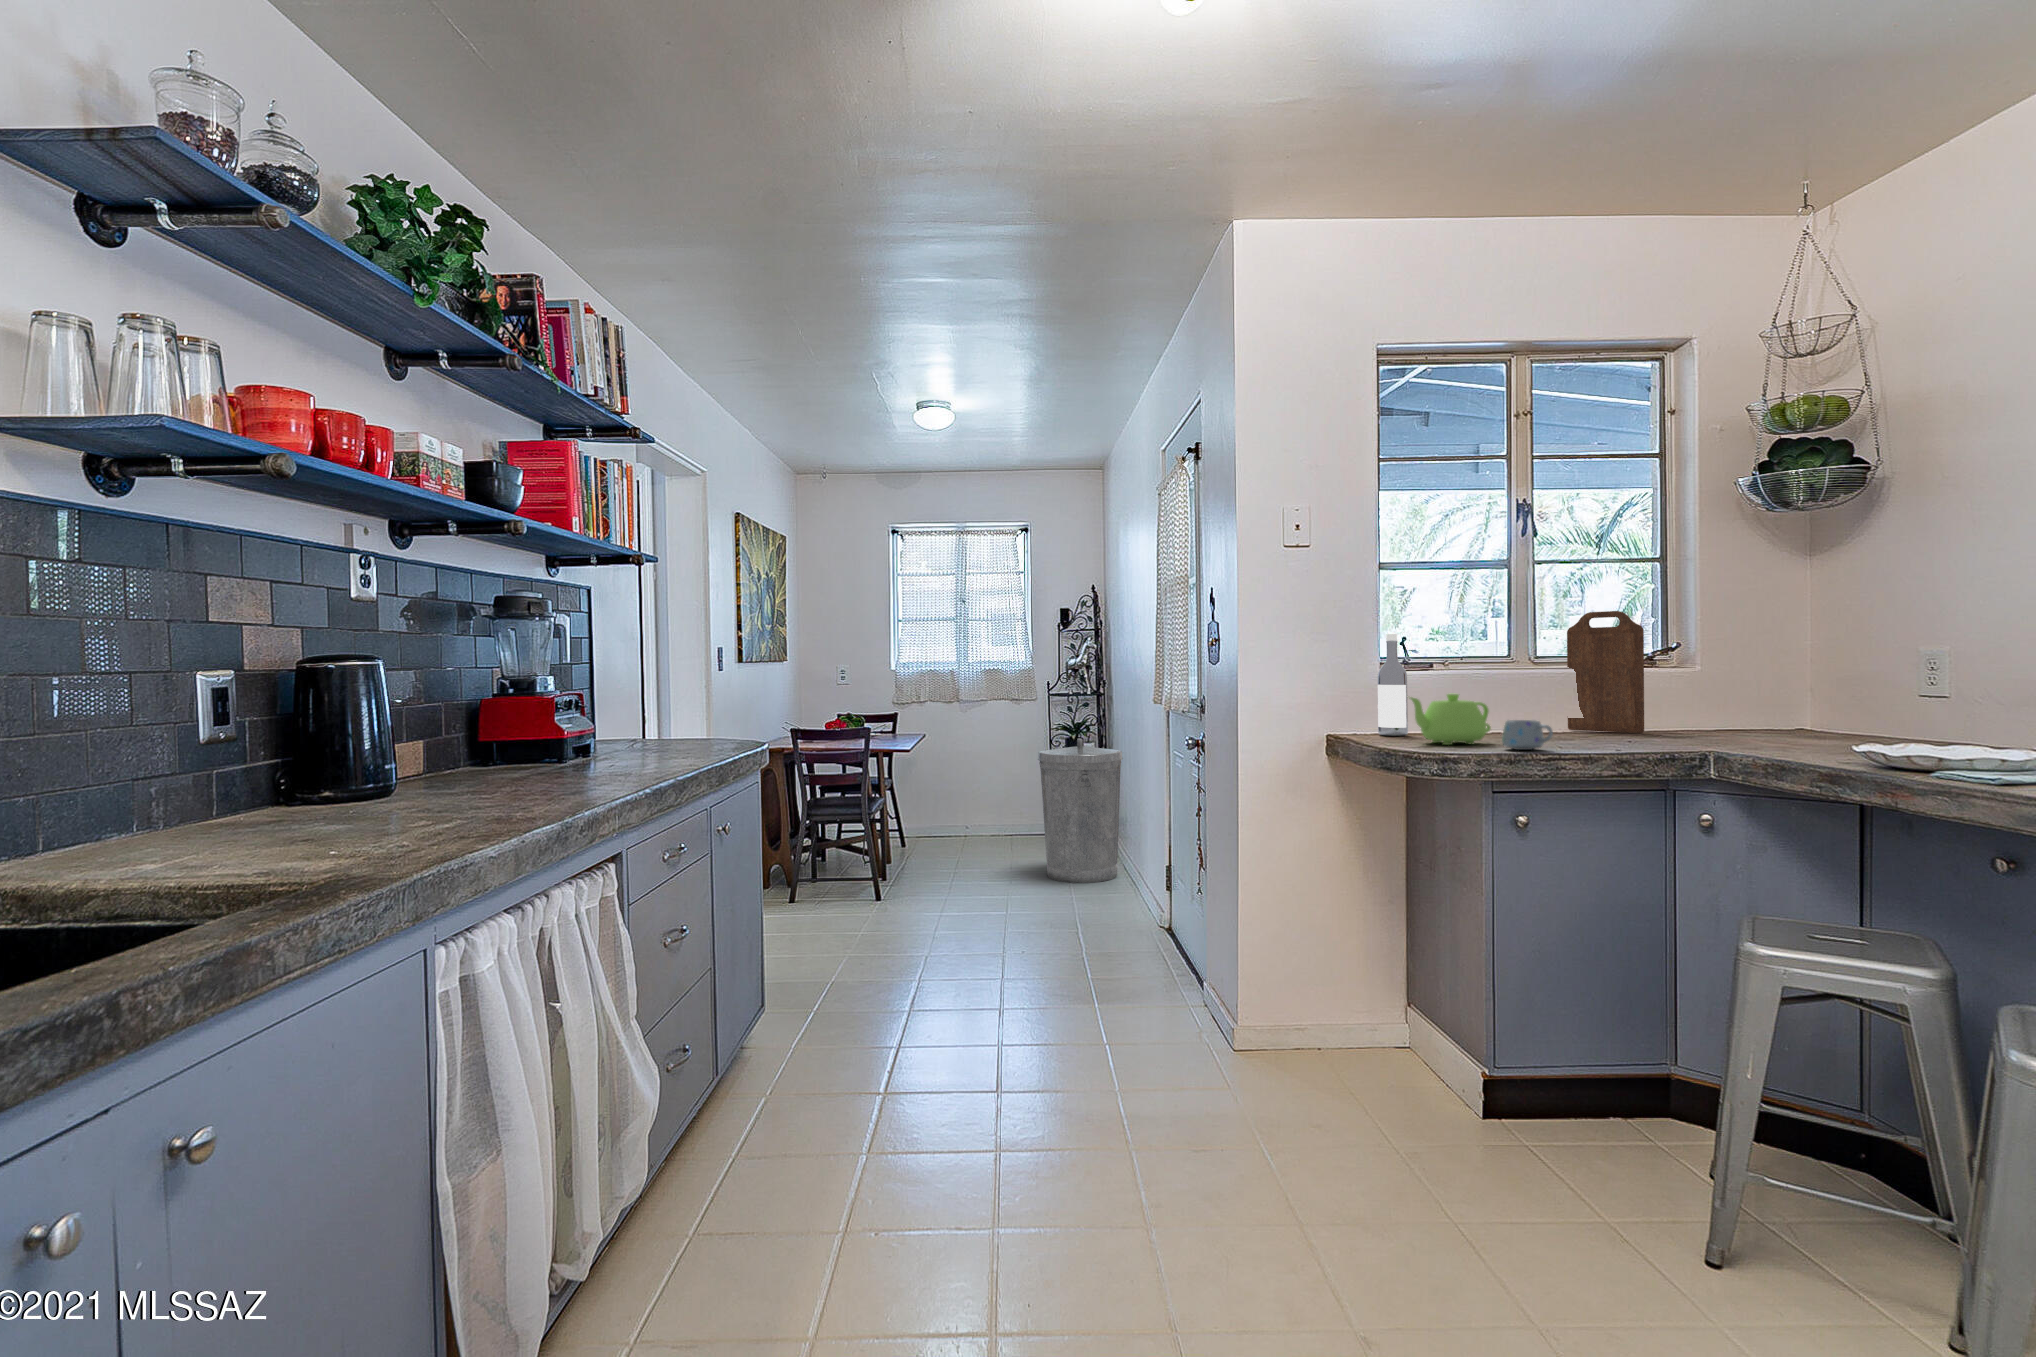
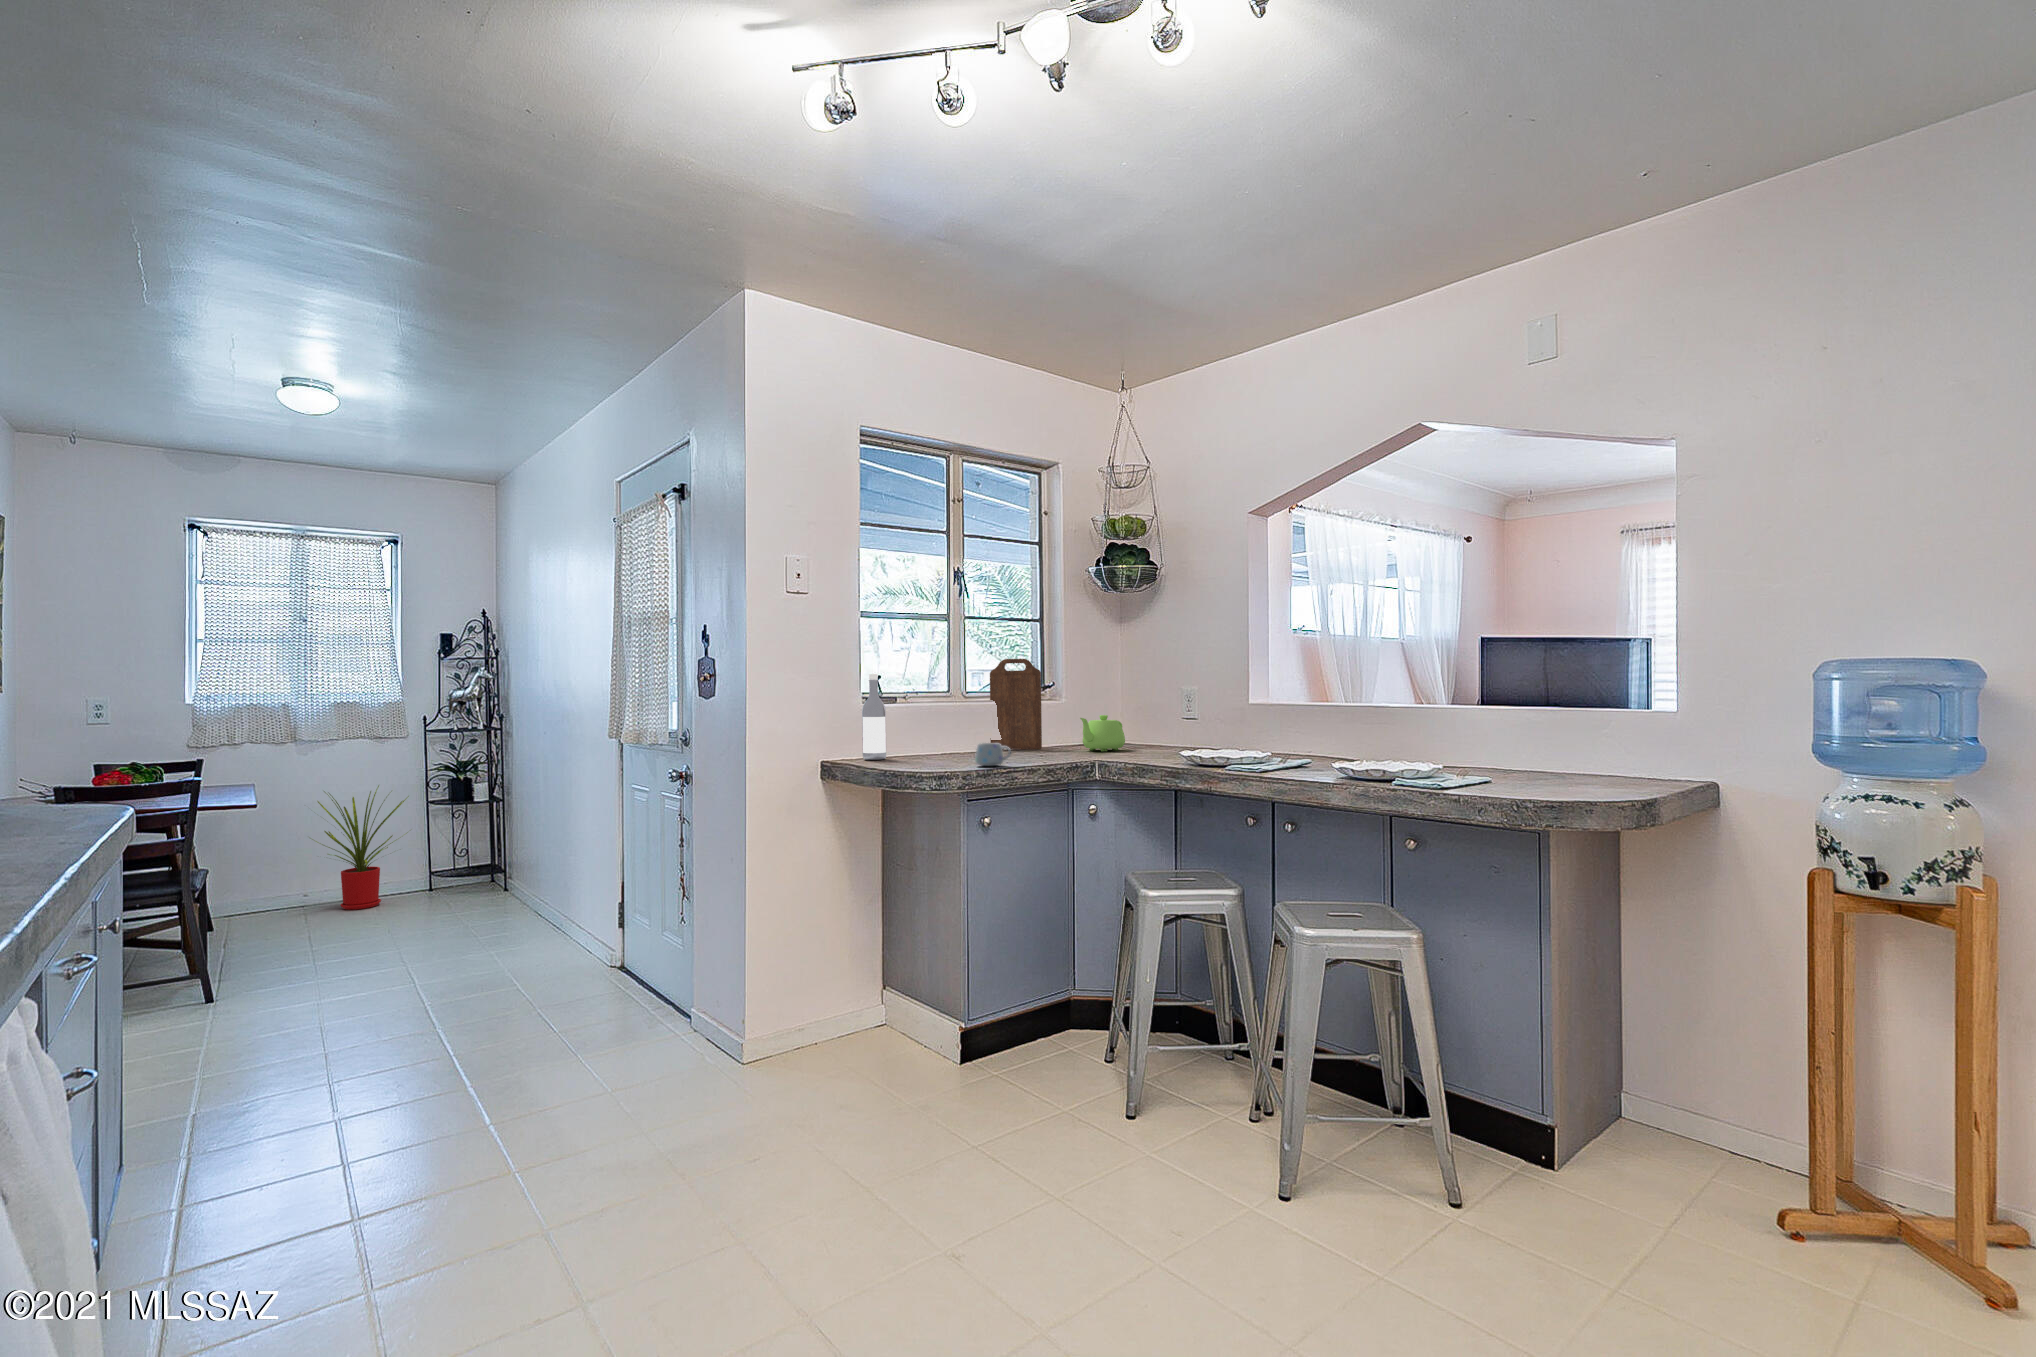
teapot: present [1410,693,1491,745] -> present [1080,715,1125,751]
trash can: present [1038,738,1123,883] -> none [437,778,543,939]
house plant: none [961,740,1037,844] -> present [312,785,409,910]

